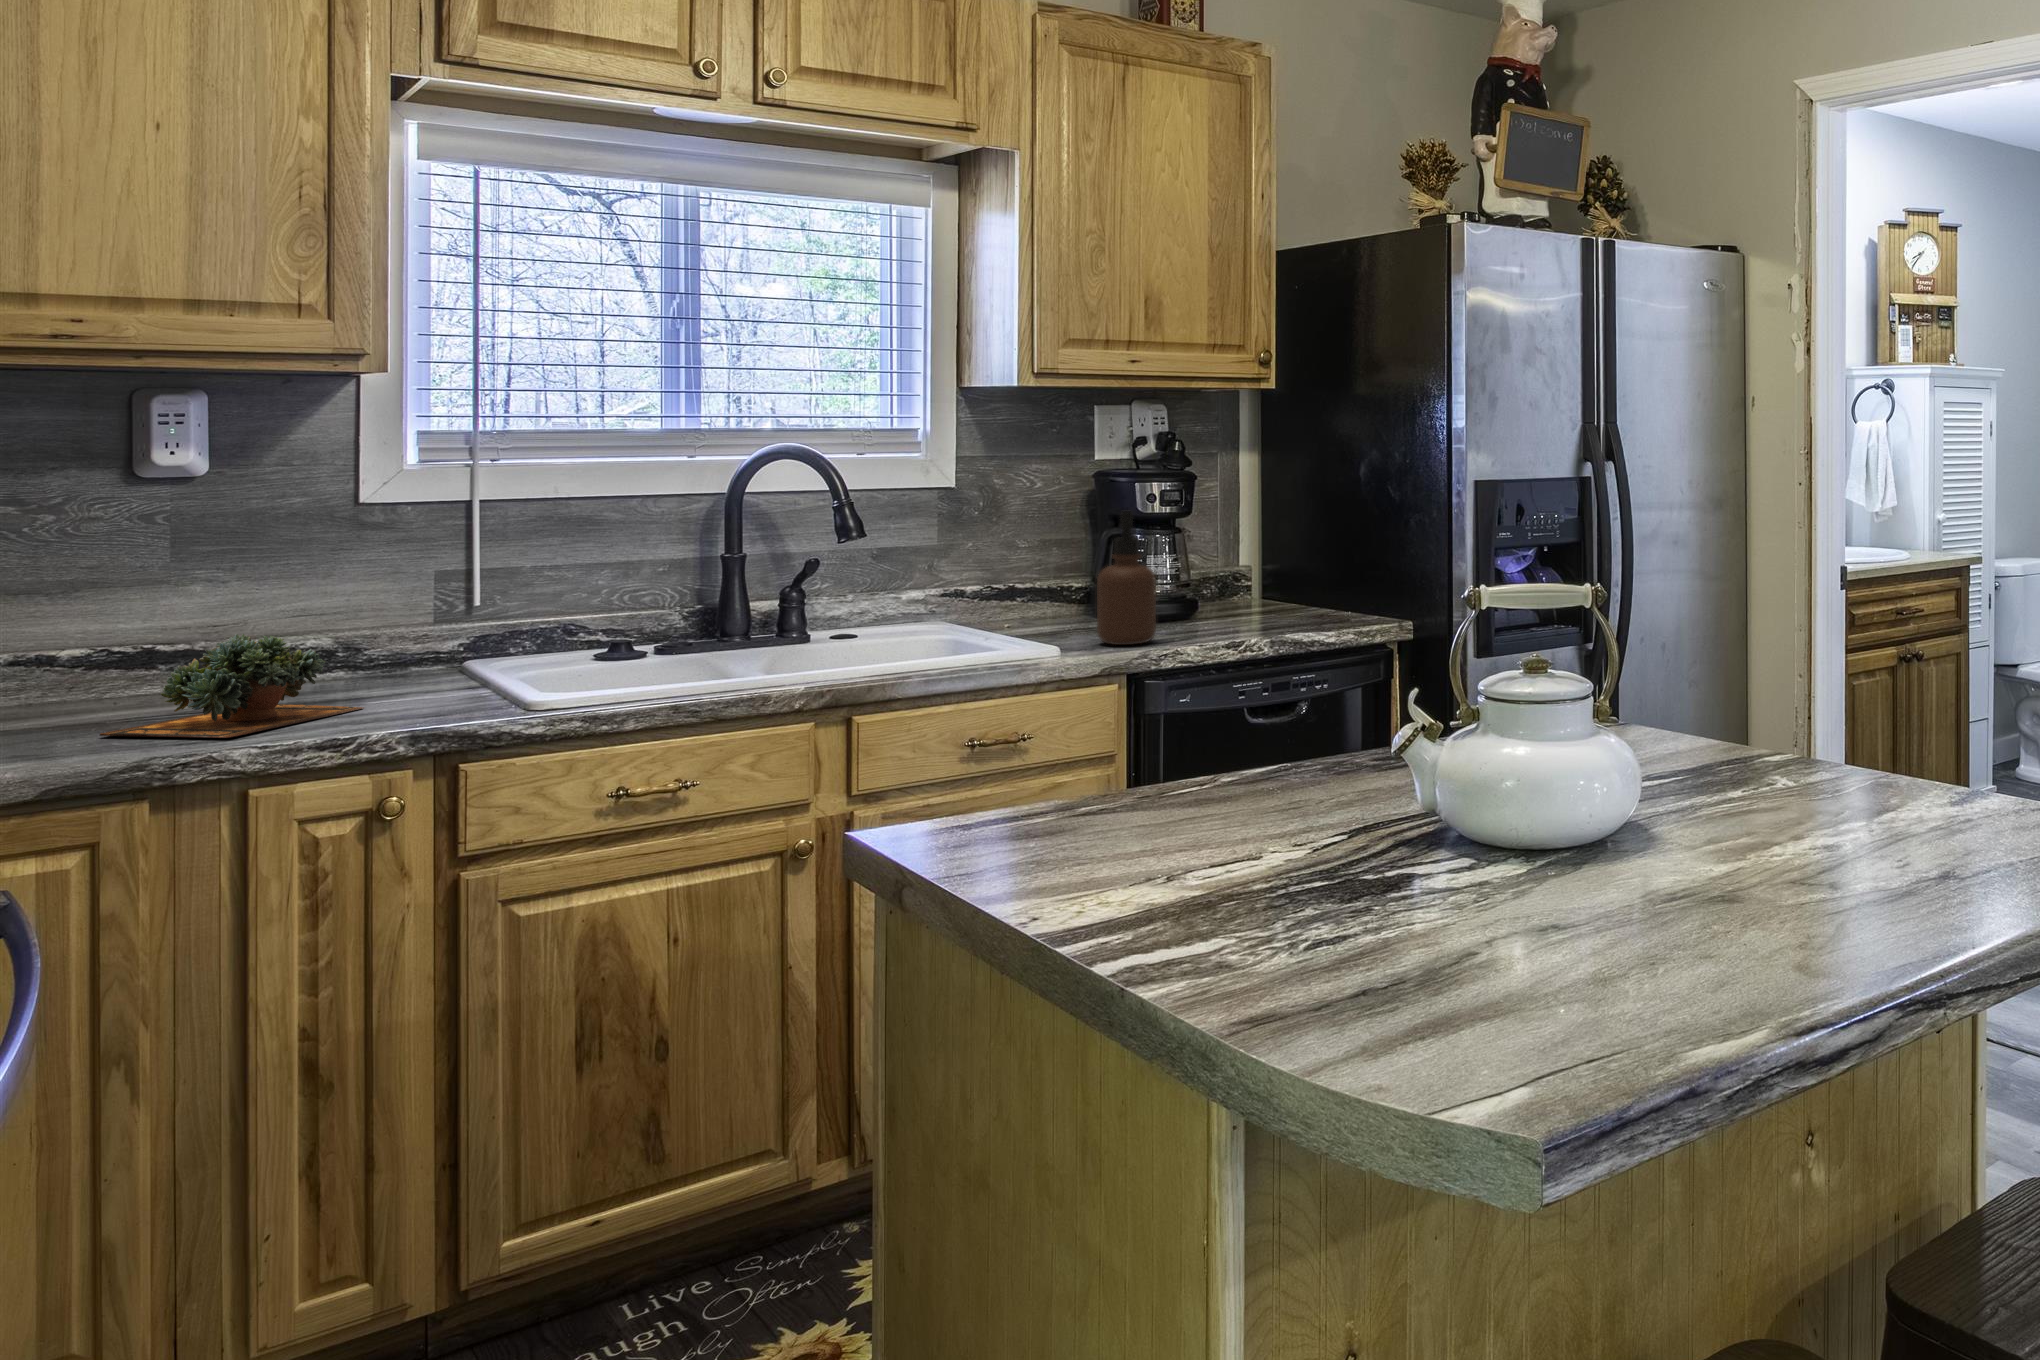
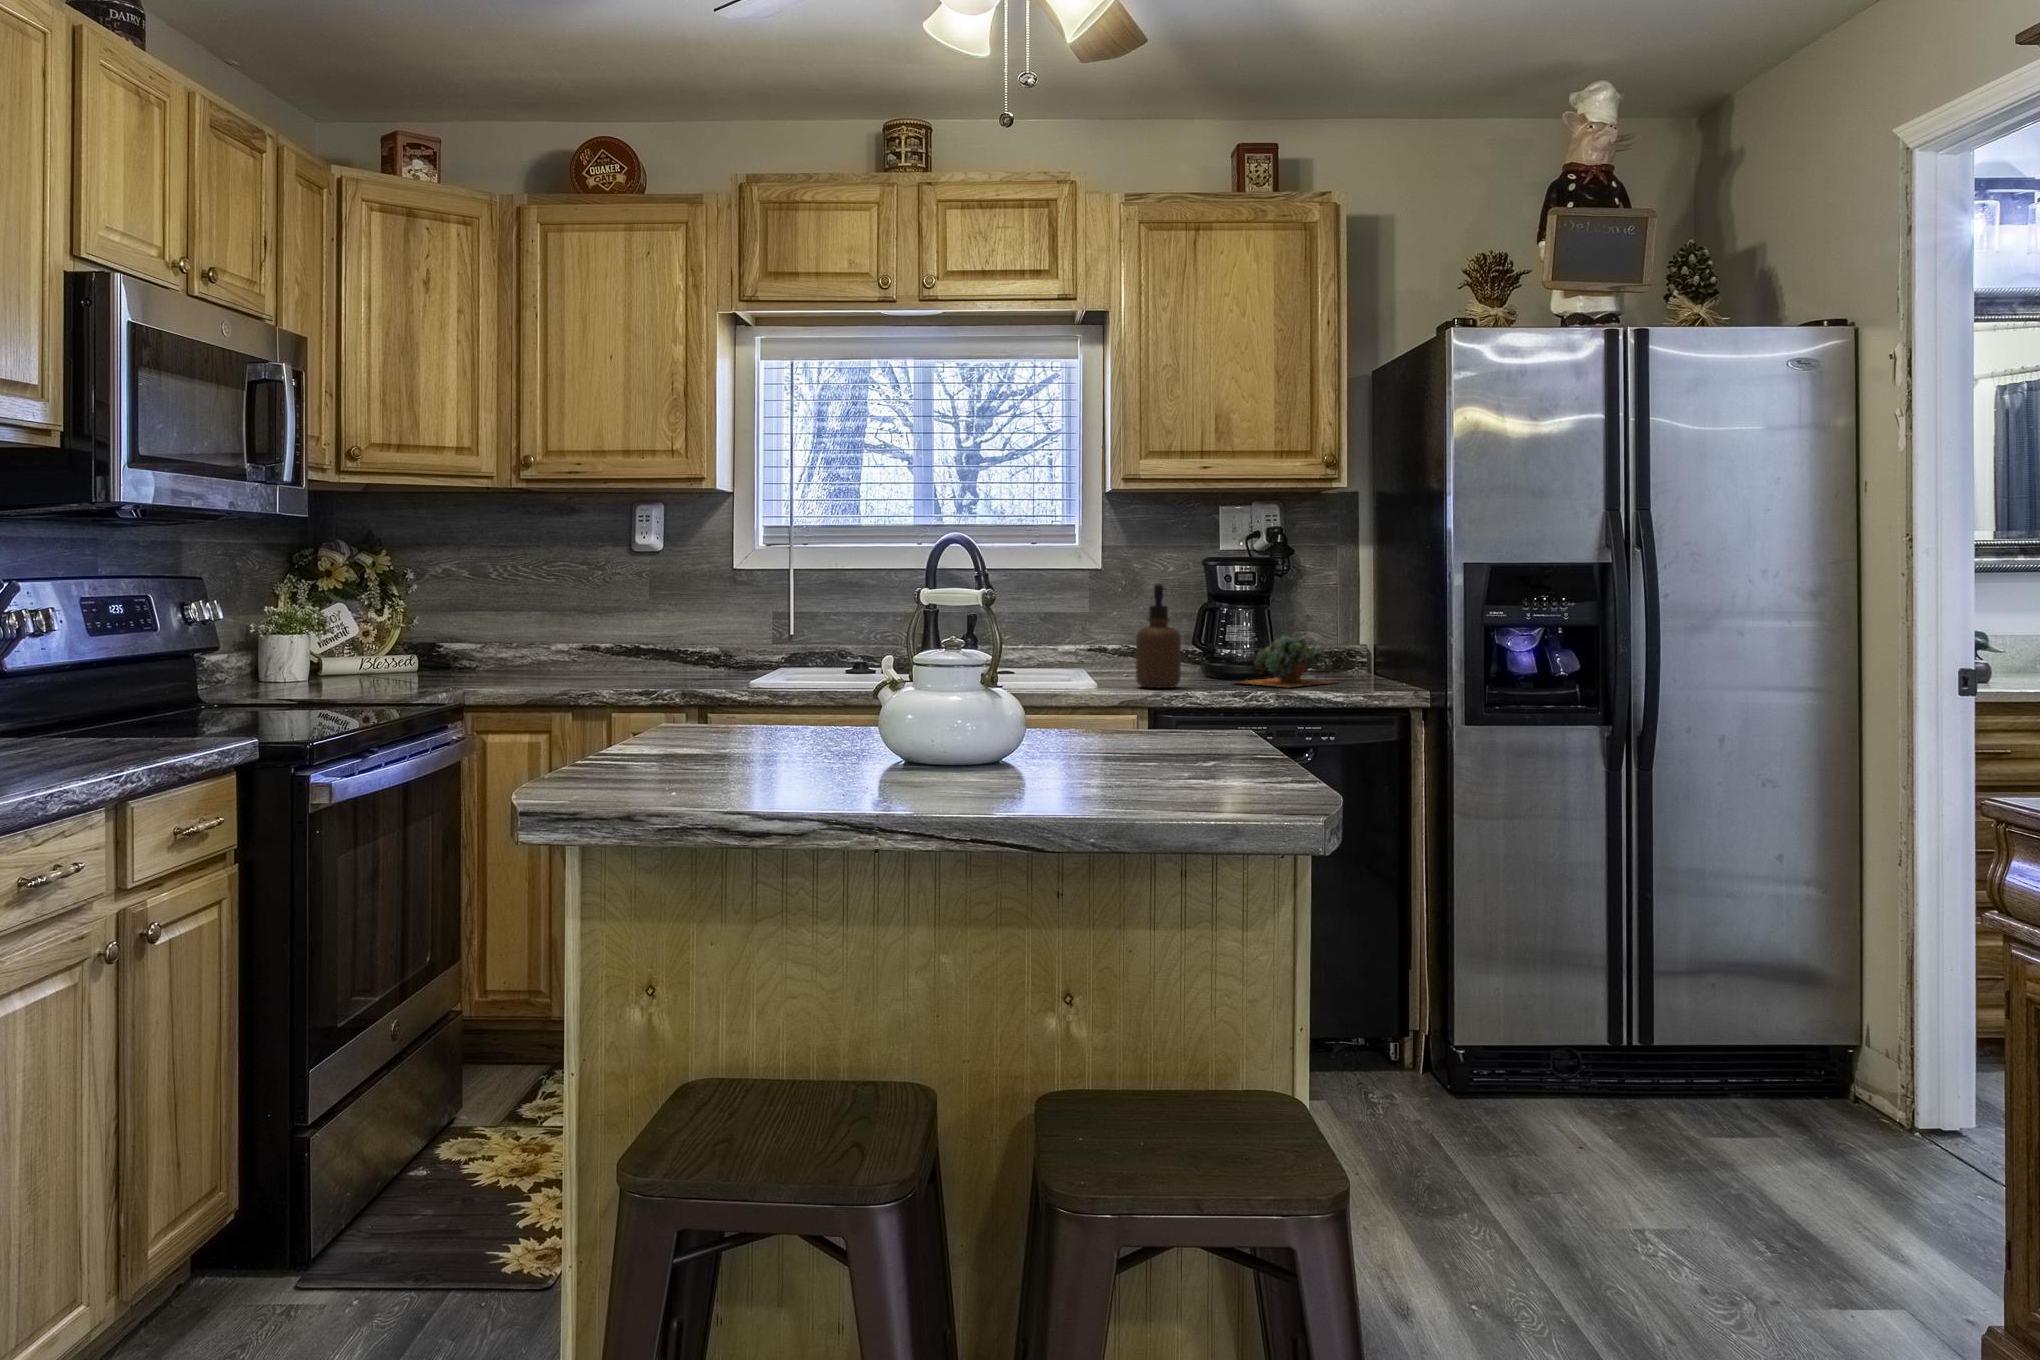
succulent plant: present [100,634,364,738] -> present [1232,636,1334,688]

